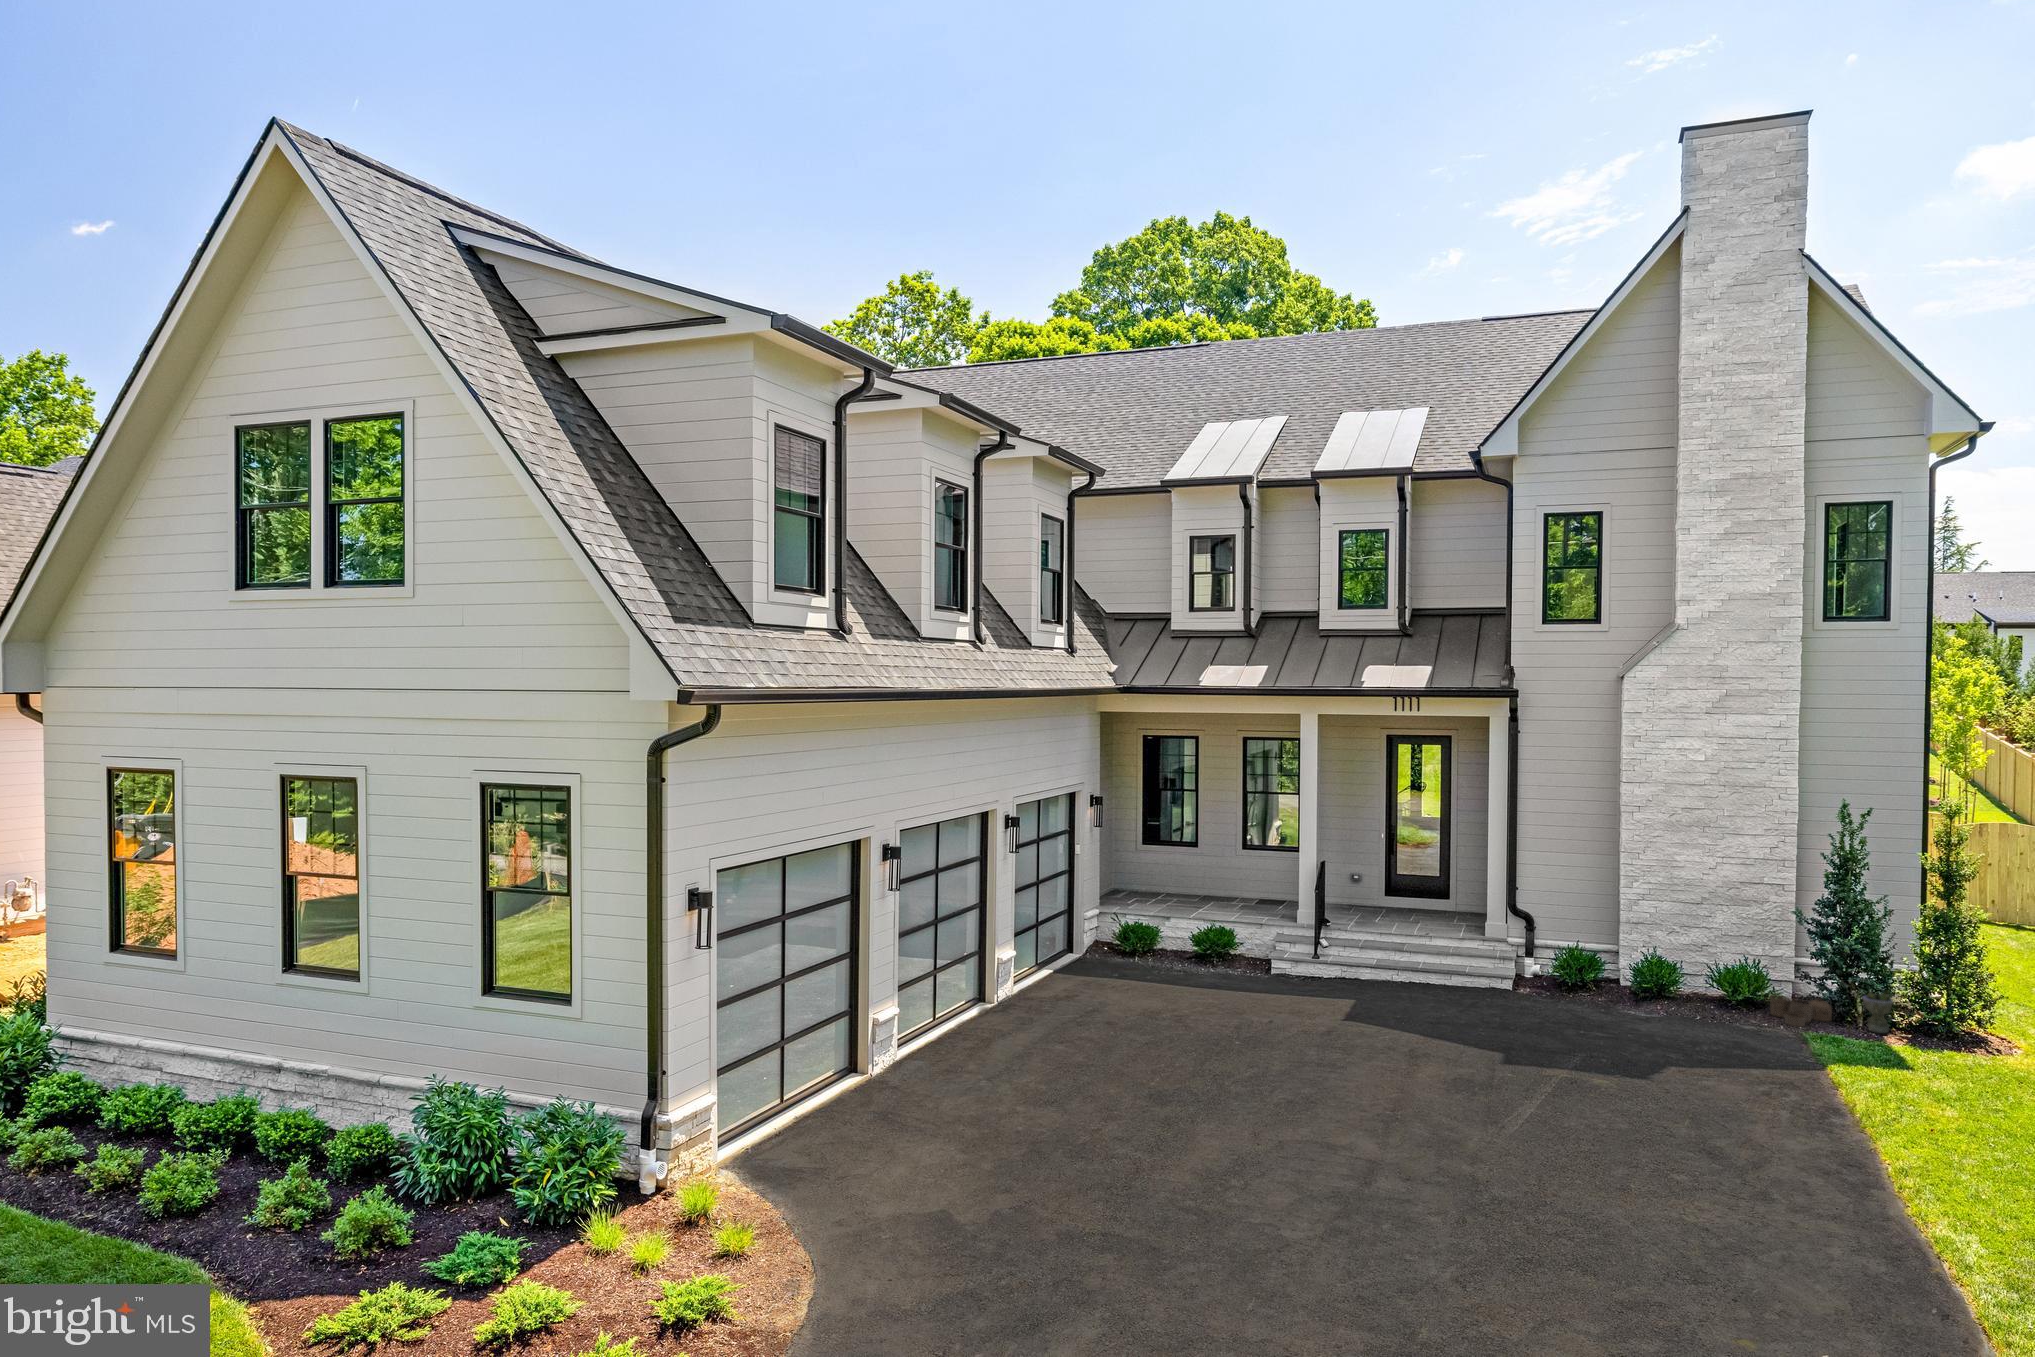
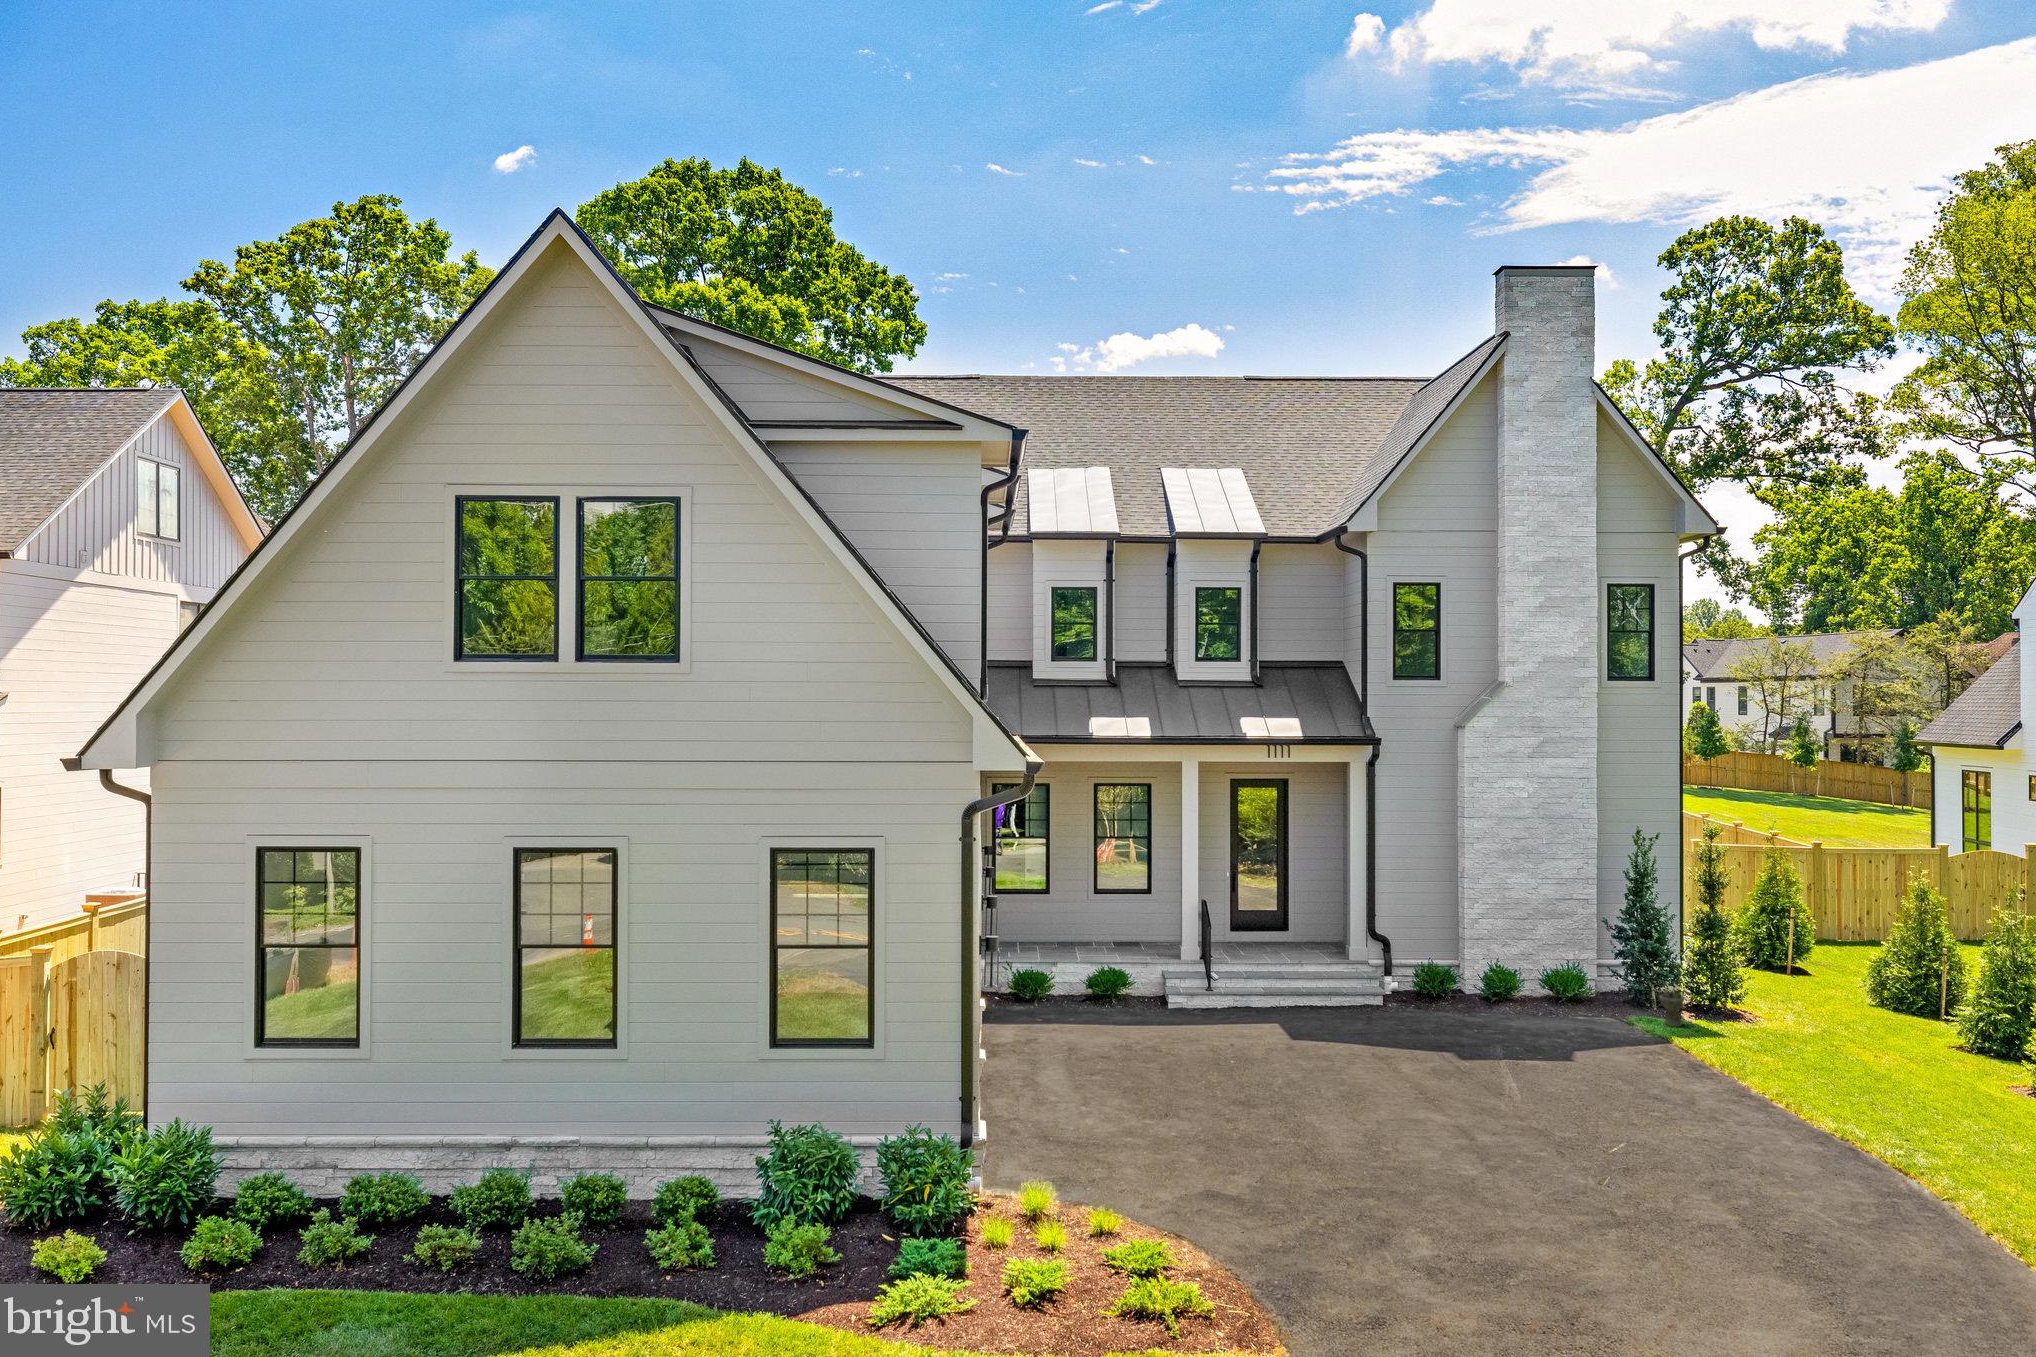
woven basket: present [1770,995,1832,1027] -> none [1585,995,1637,1024]

